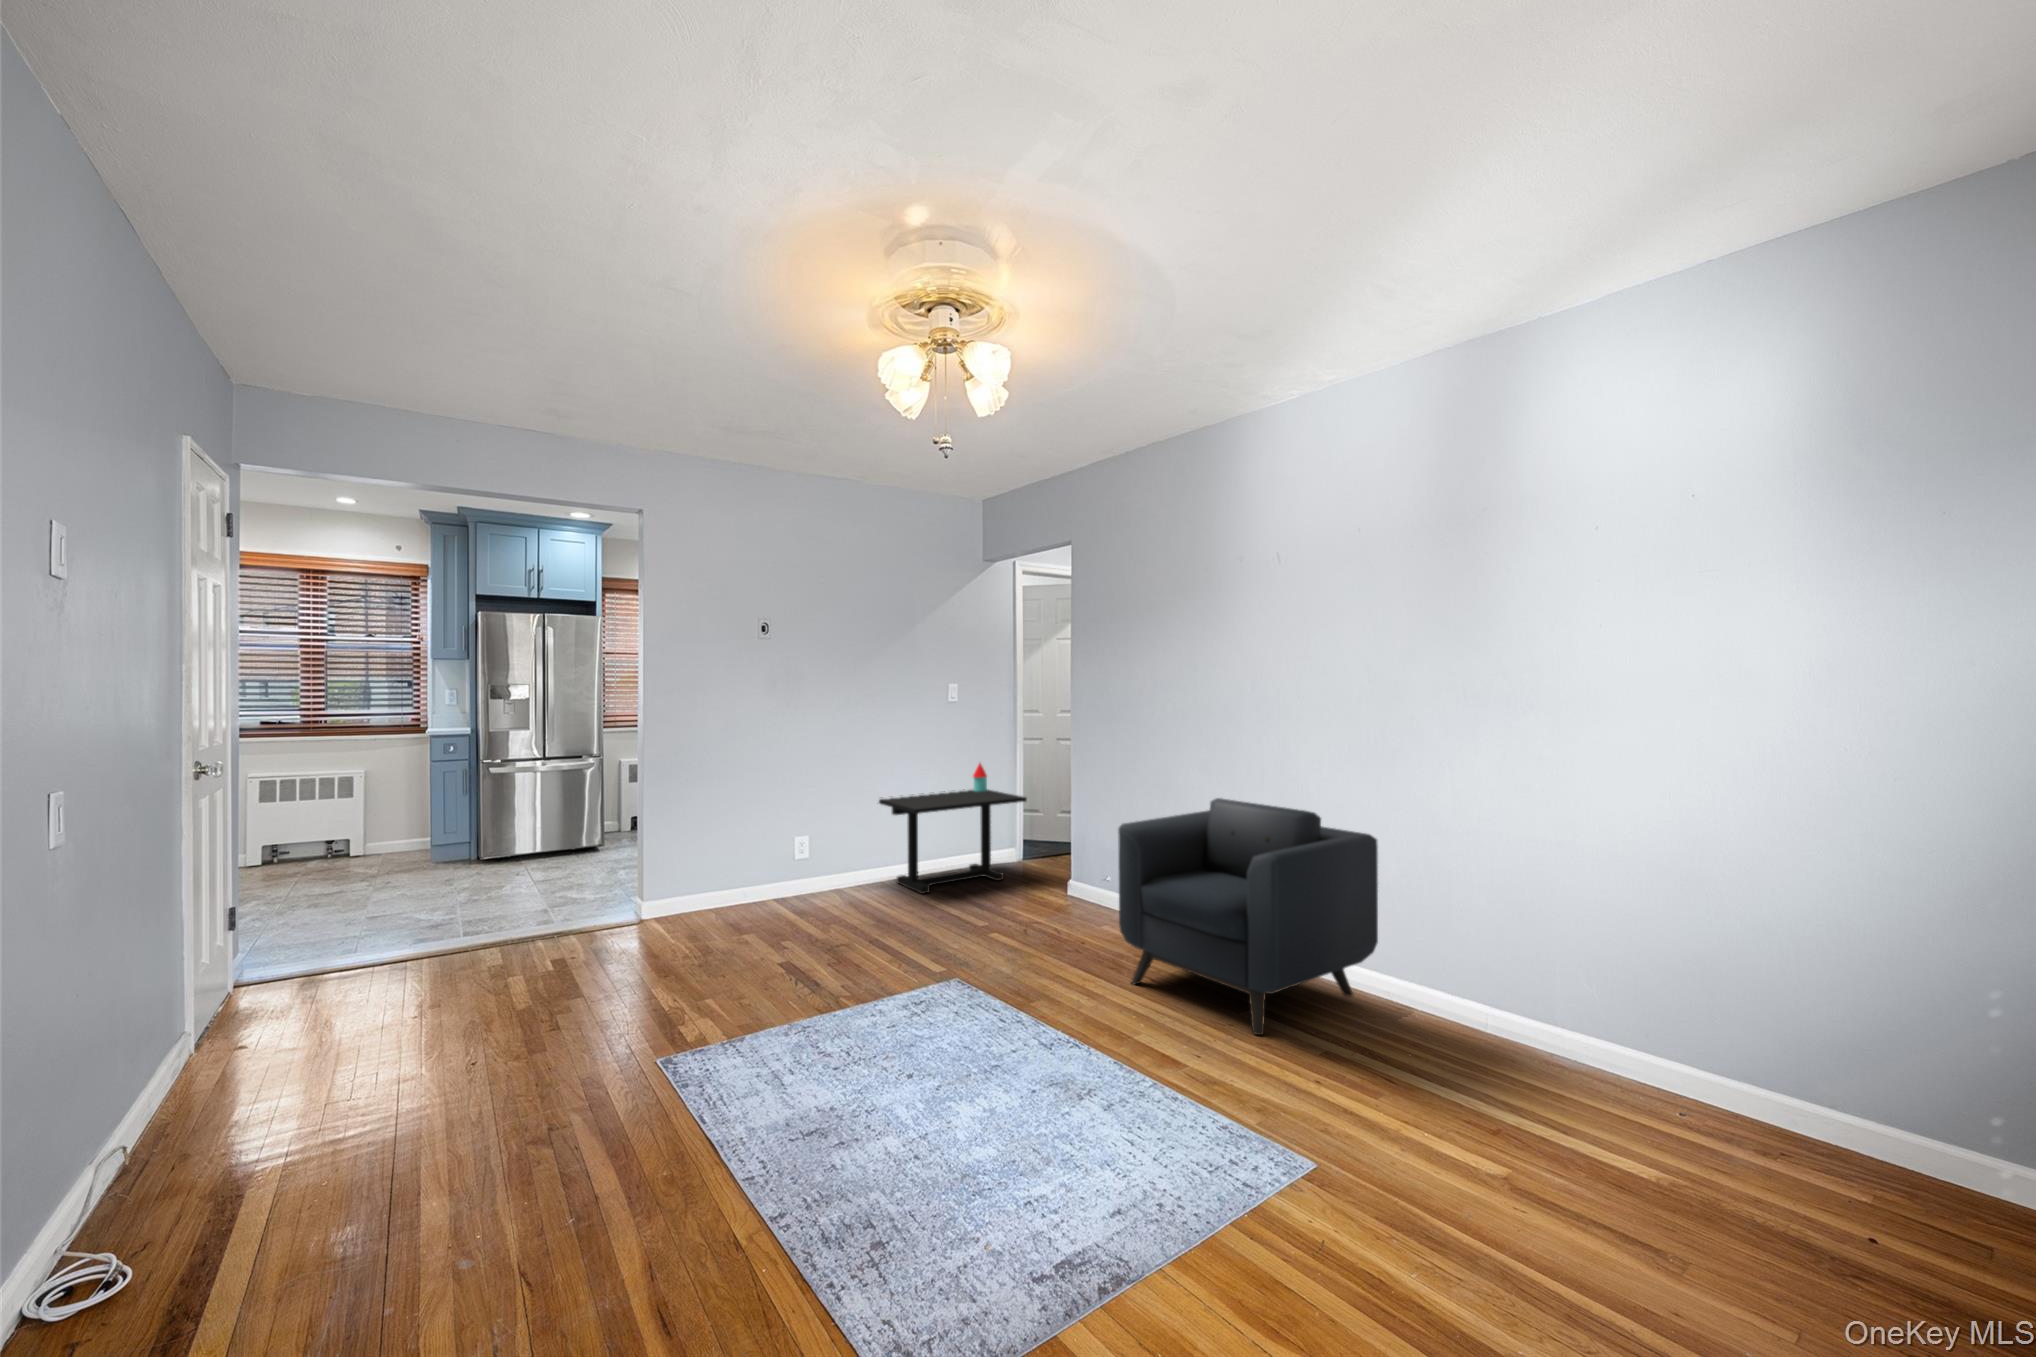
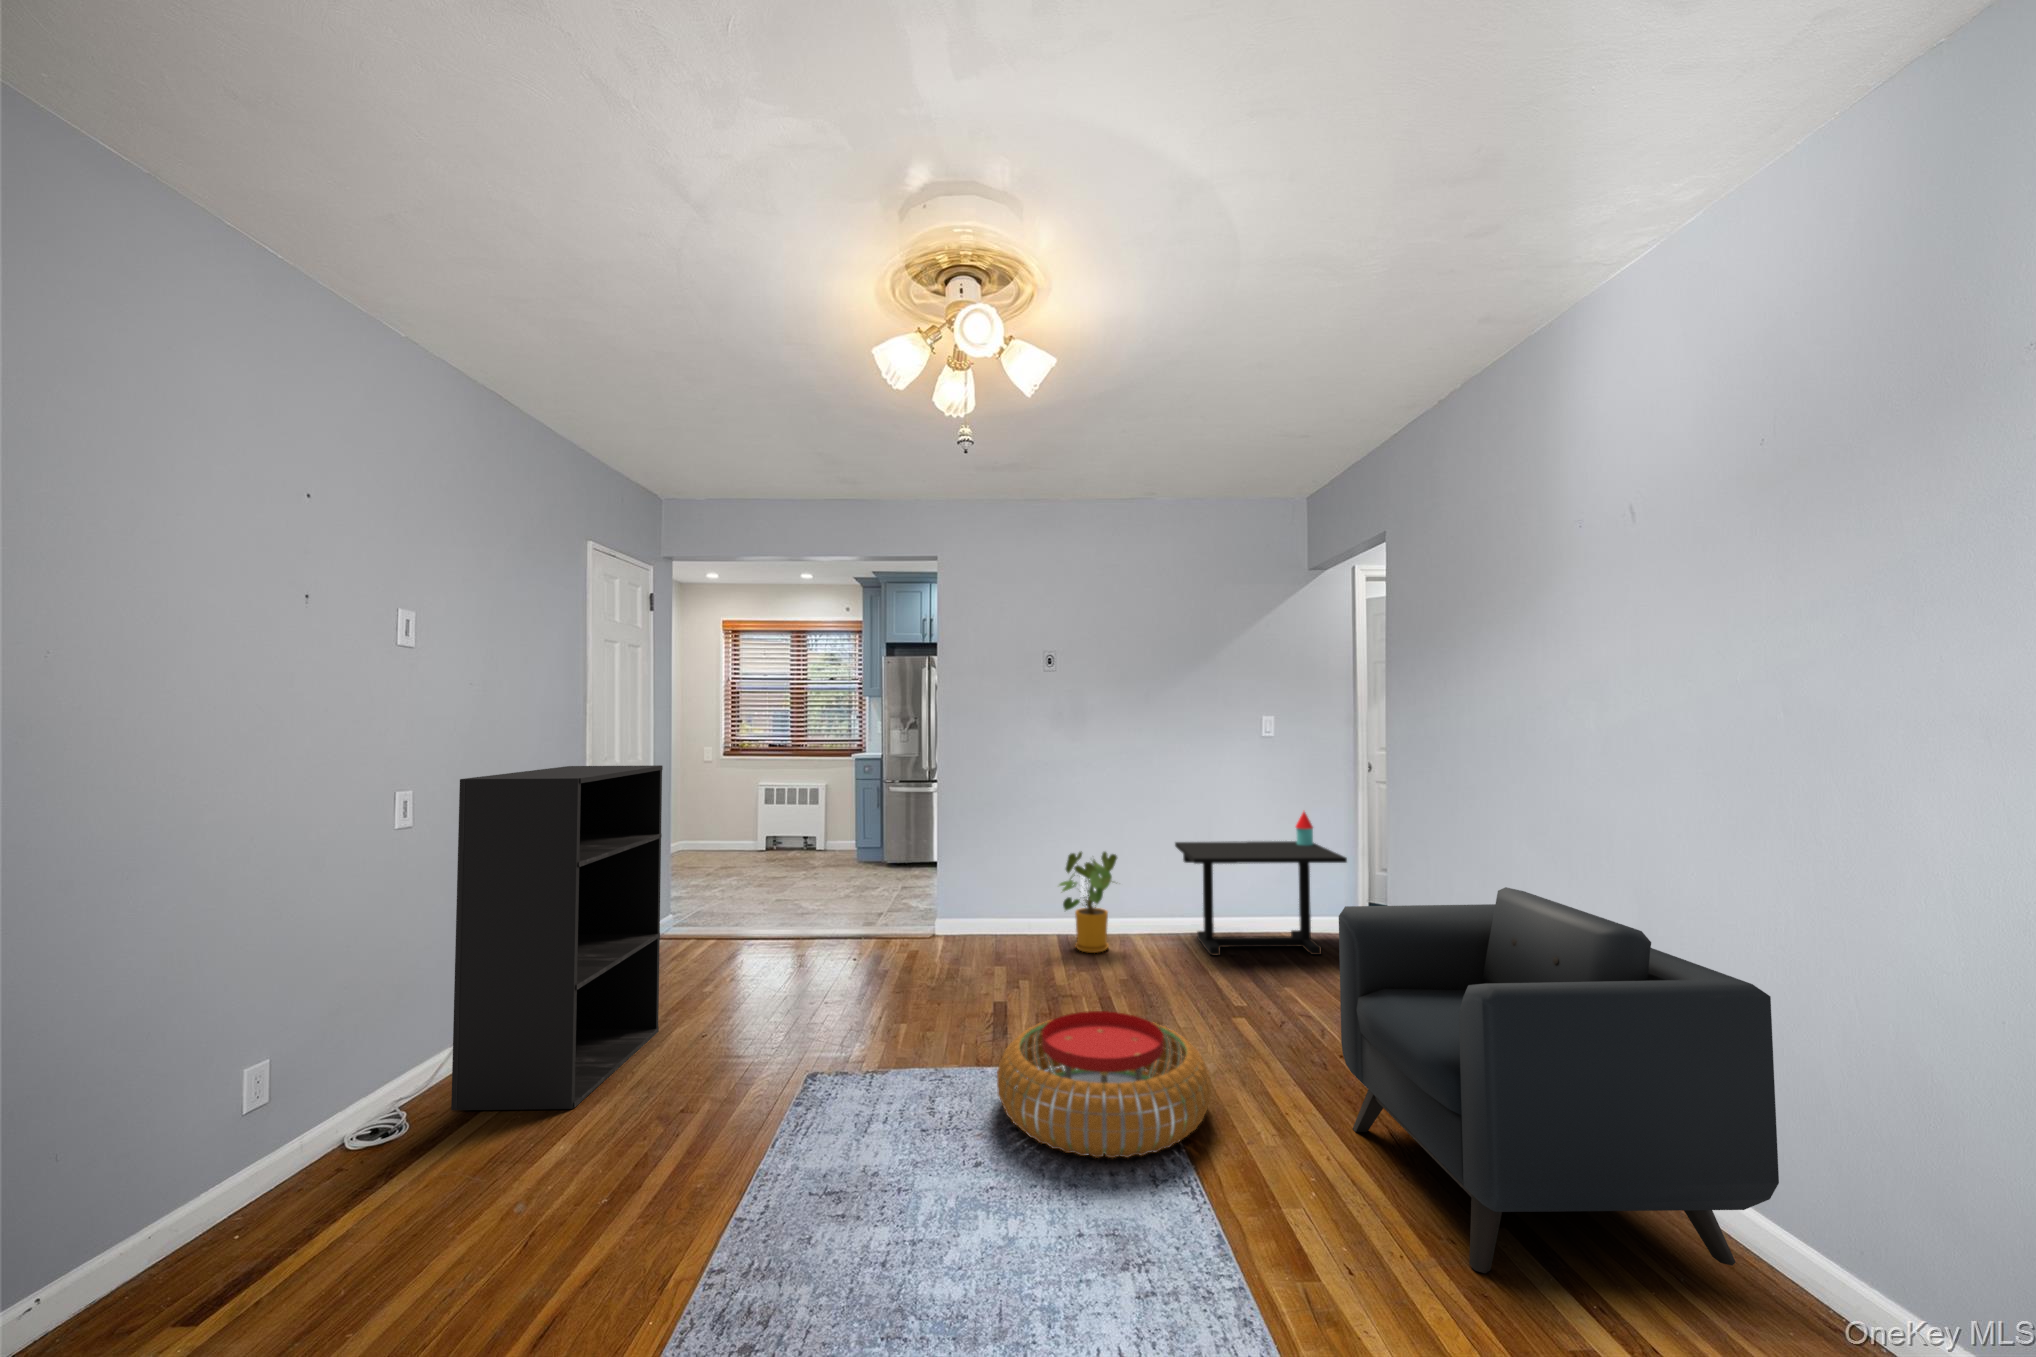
bookshelf: none [187,747,398,1226] -> present [451,765,663,1110]
house plant: none [779,813,847,909] -> present [1059,852,1117,953]
pouf: none [870,937,1051,1050] -> present [997,1011,1211,1158]

